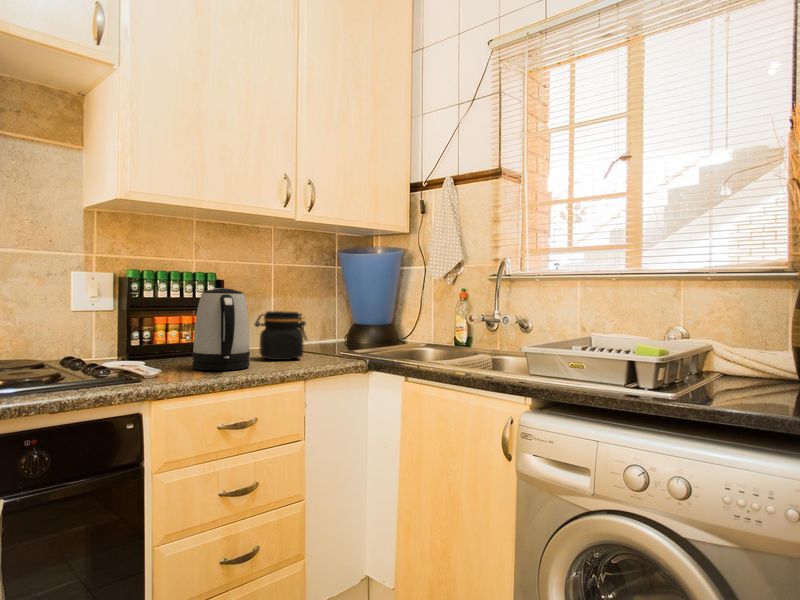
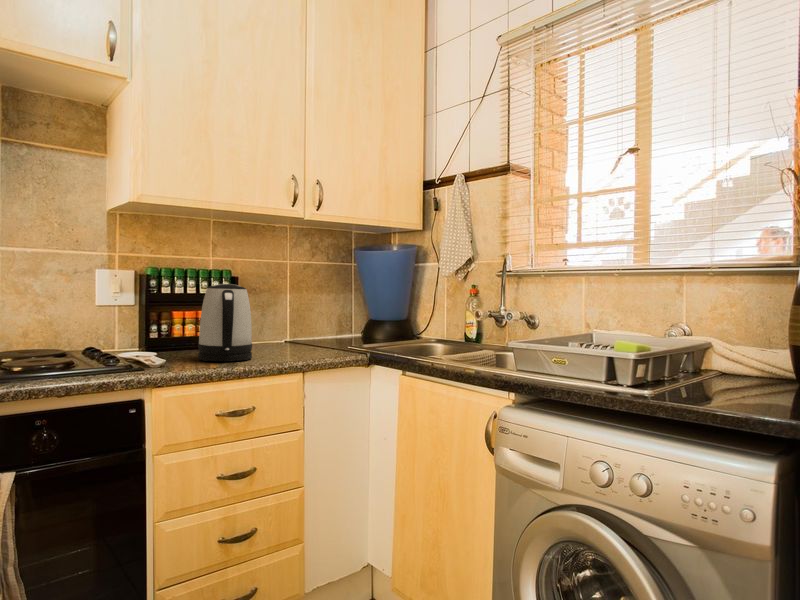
jar: present [255,311,307,360] -> none [263,307,313,353]

